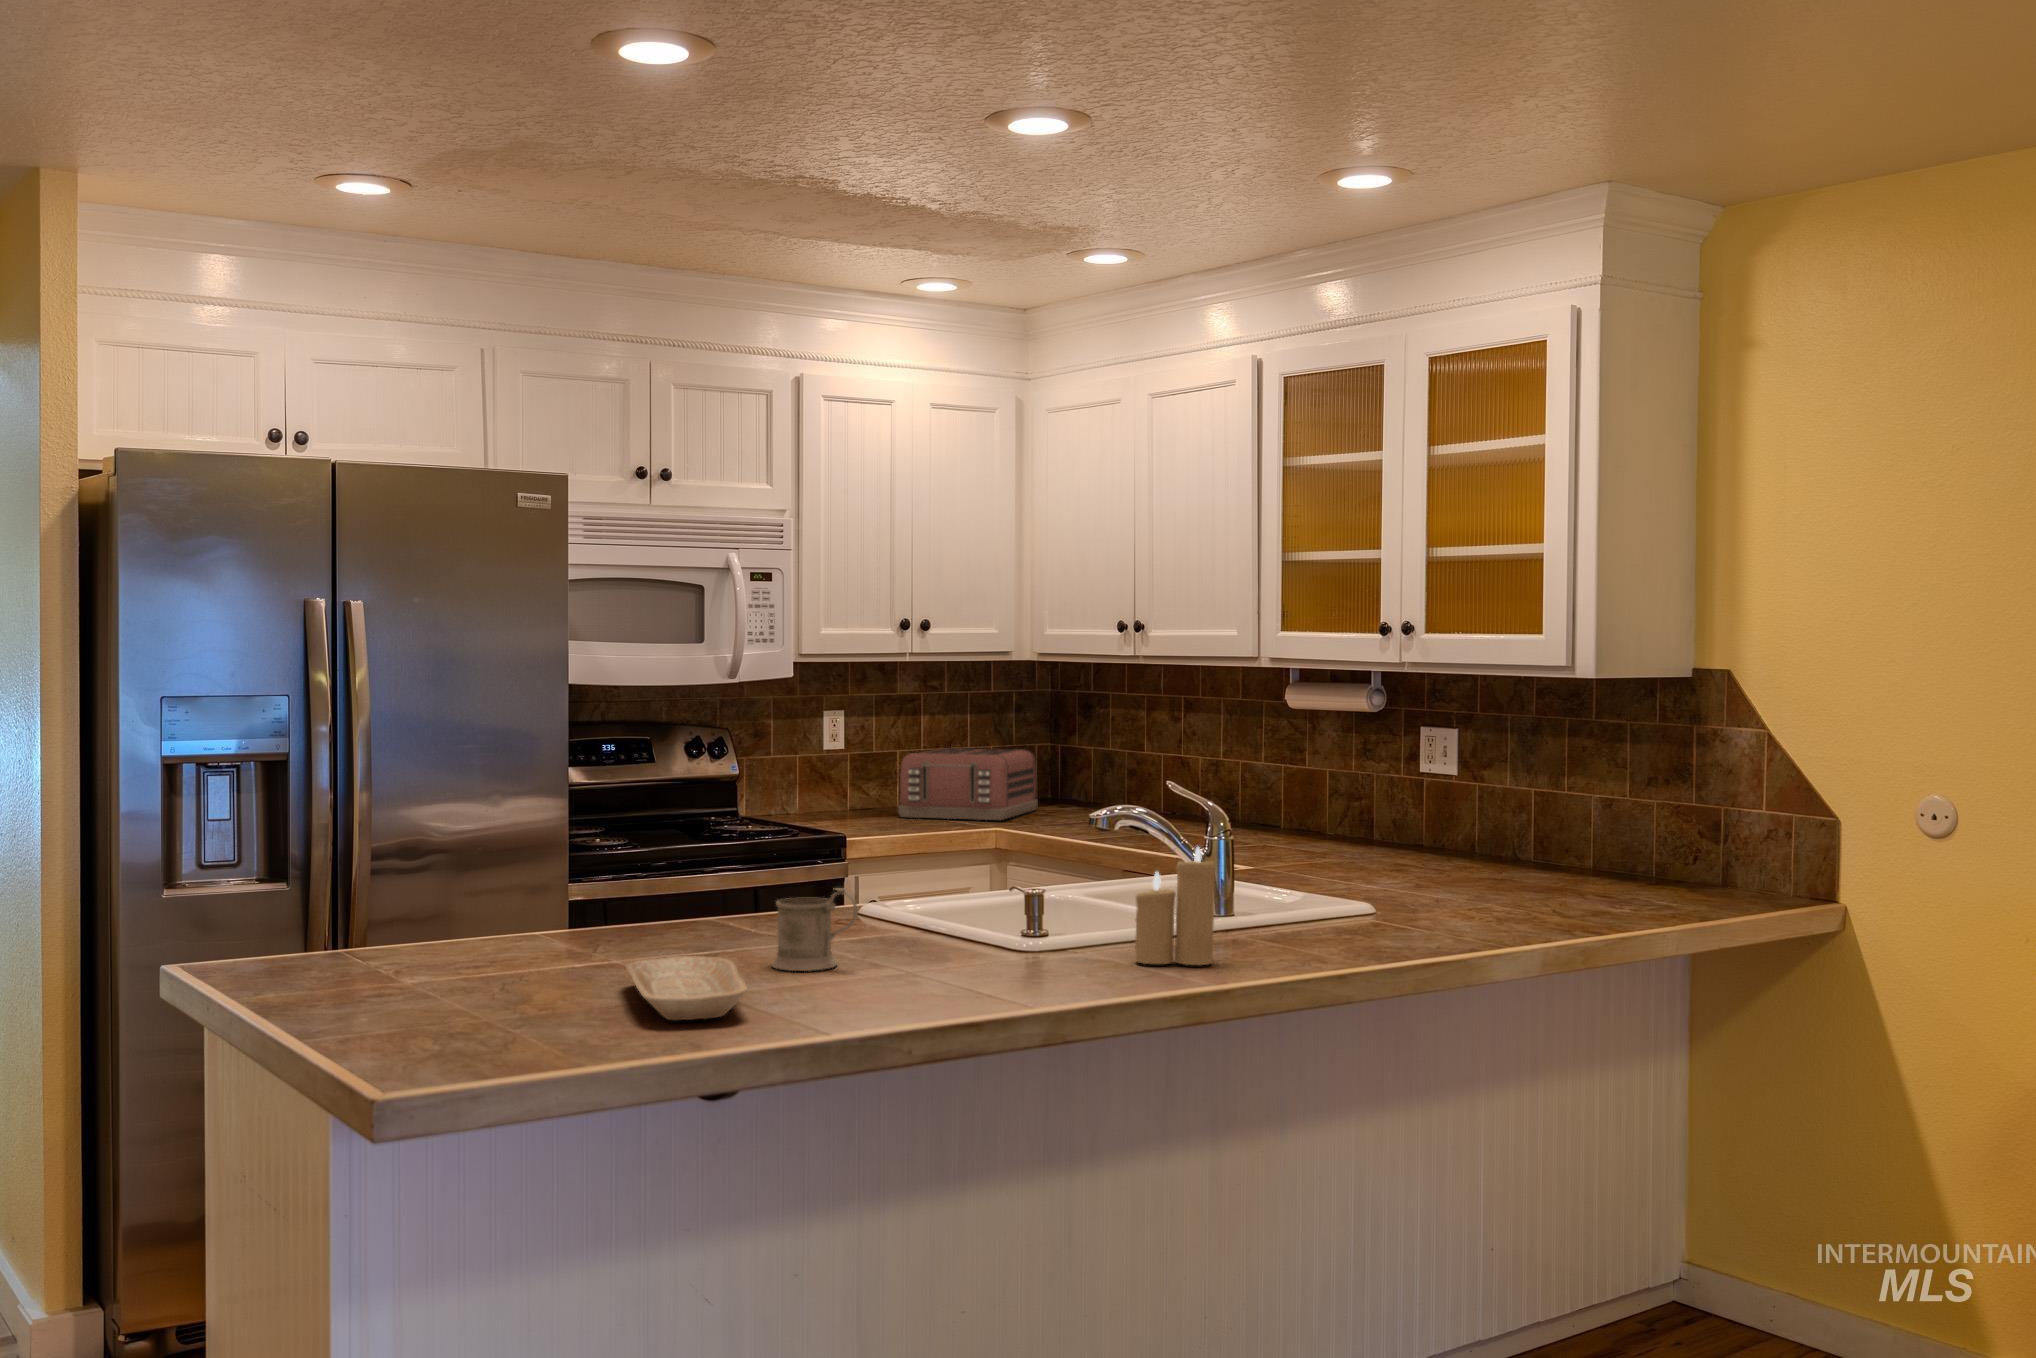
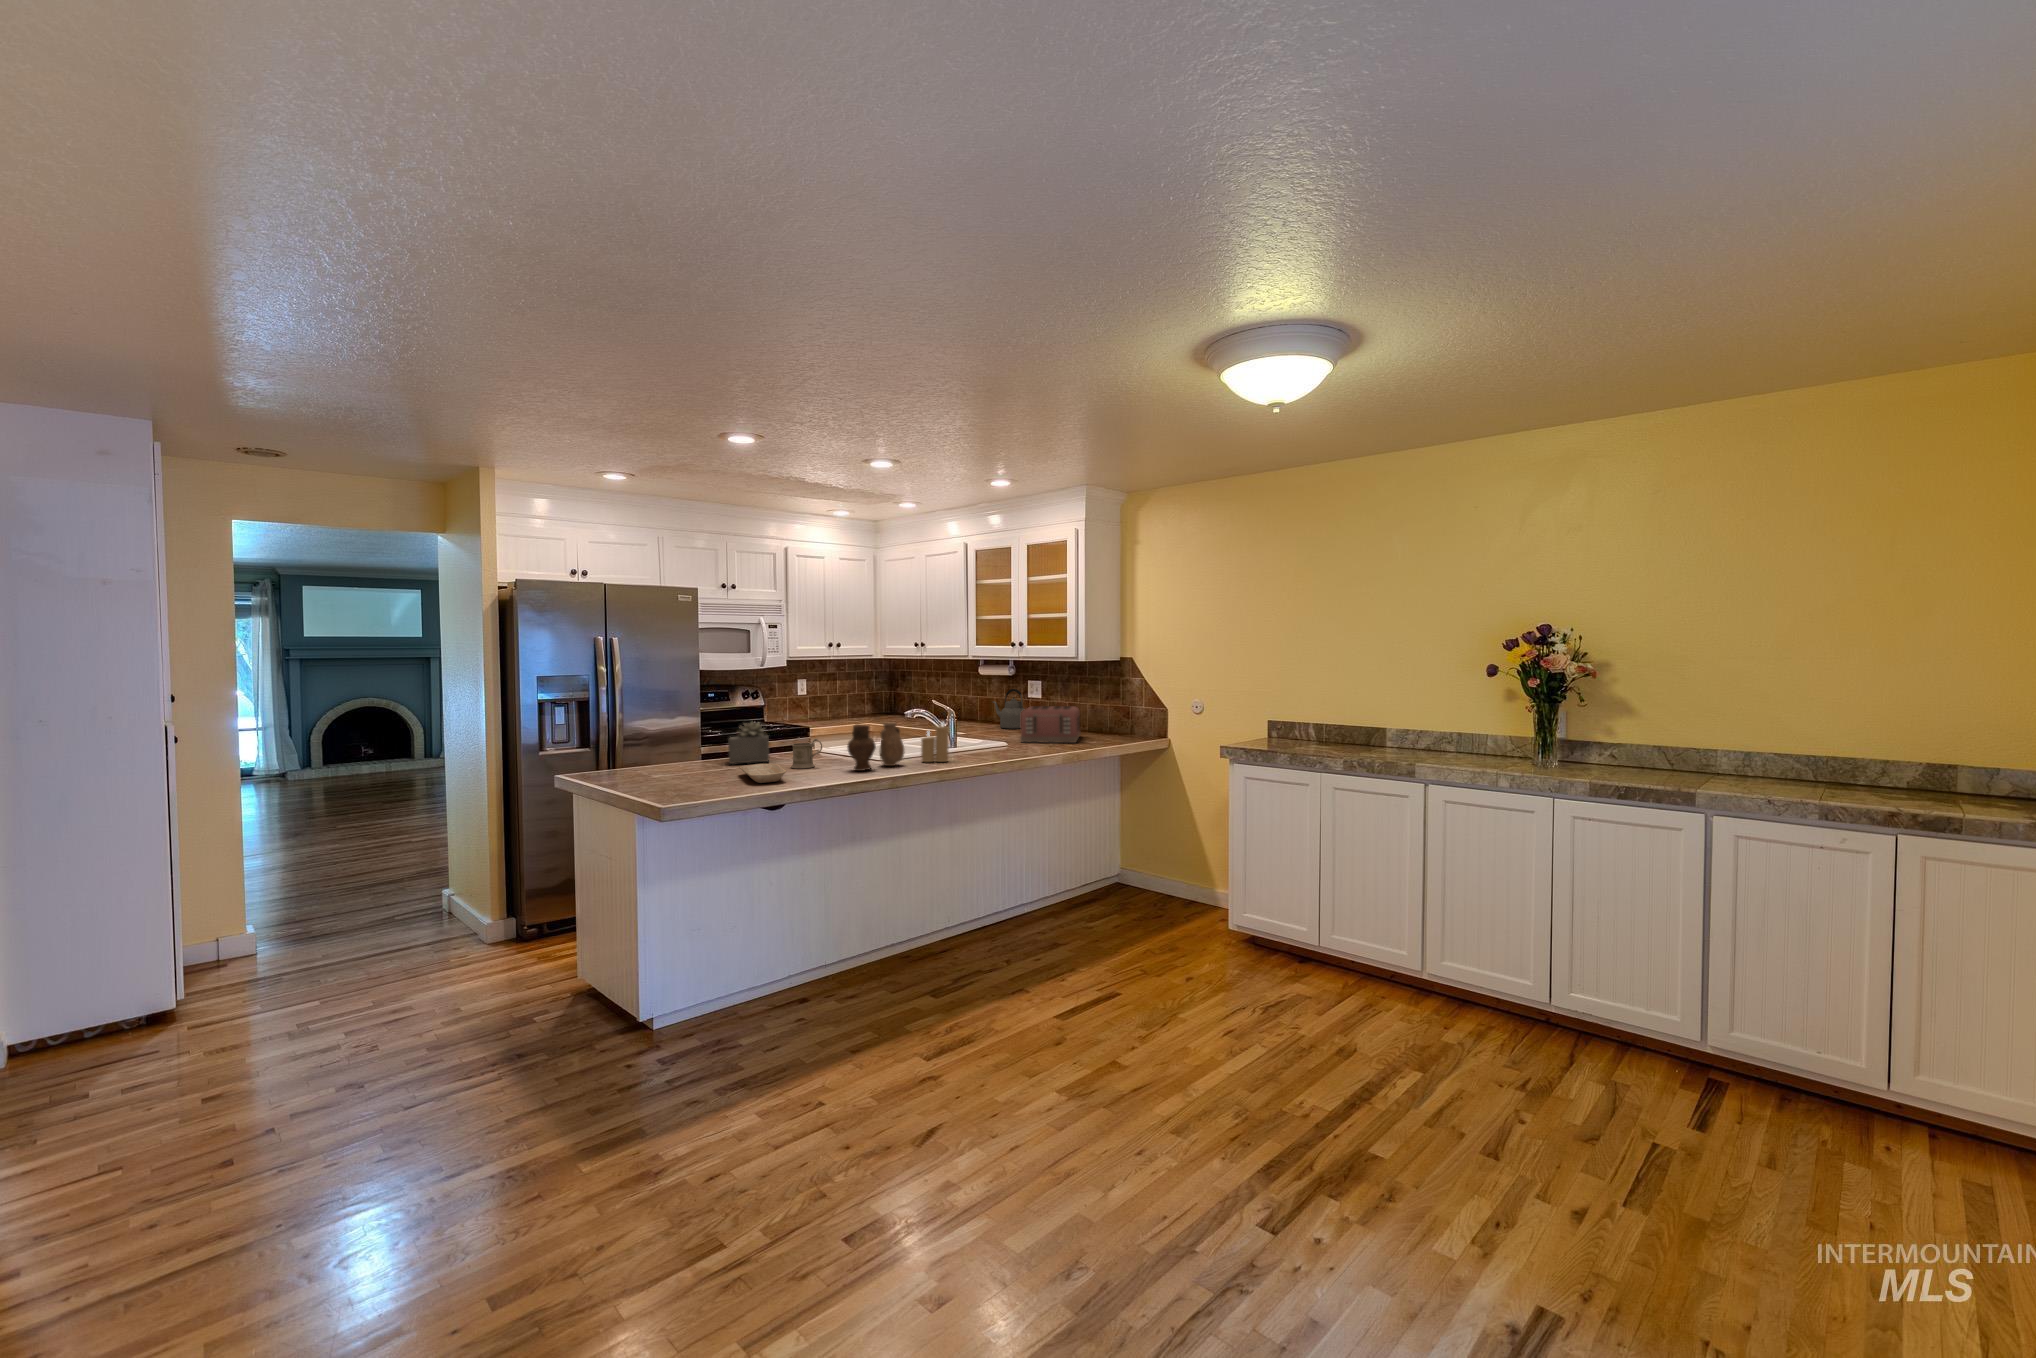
toaster: present [898,748,1038,820] -> present [1020,706,1081,743]
kettle: none [1319,749,1418,857] -> present [992,689,1025,729]
succulent plant: none [609,830,721,947] -> present [728,722,769,764]
vase: none [926,849,1088,988] -> present [847,723,904,771]

